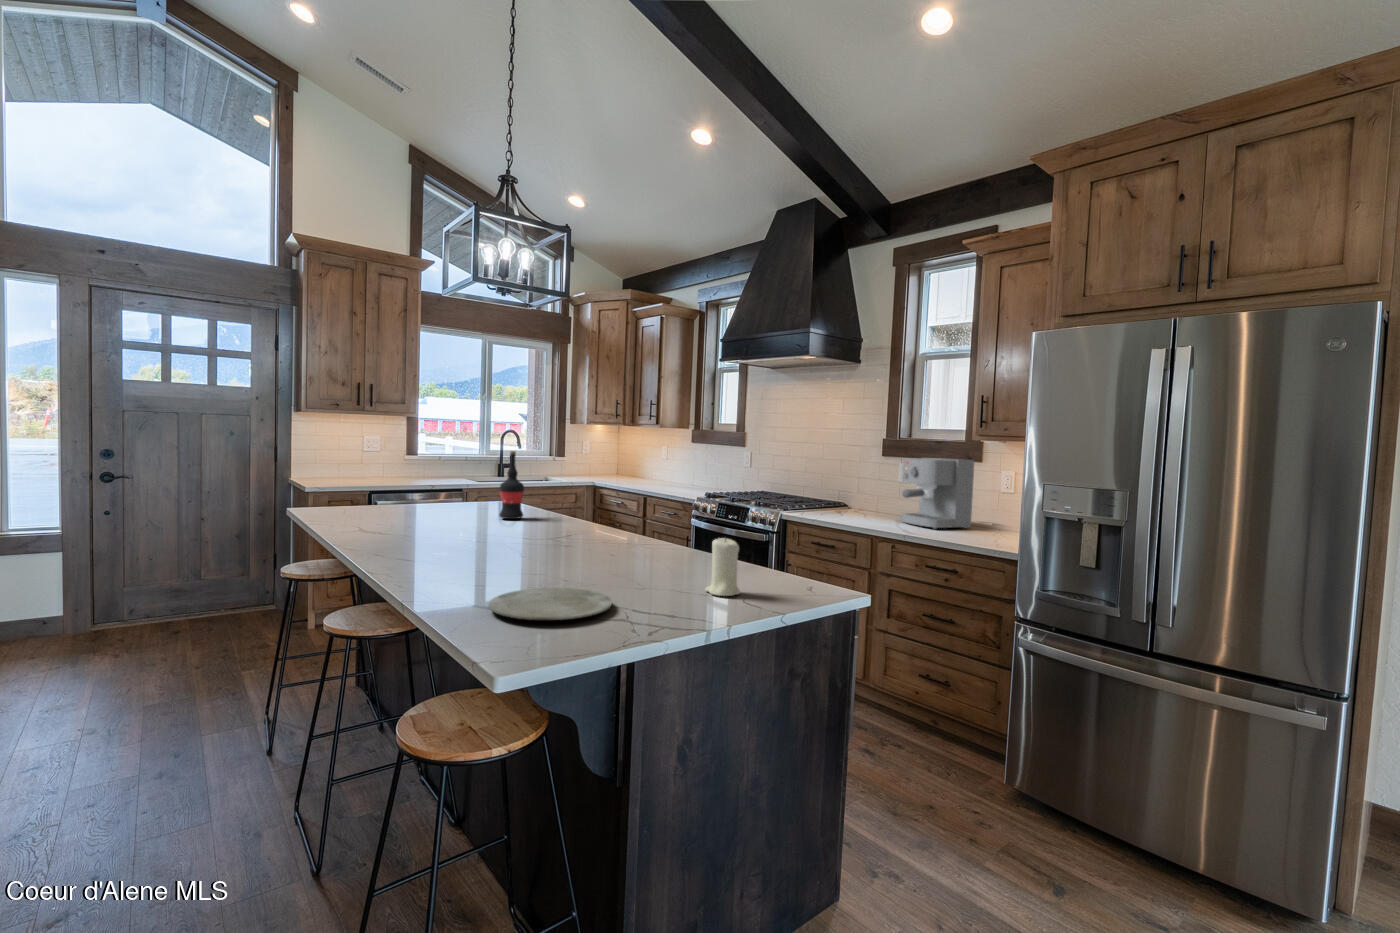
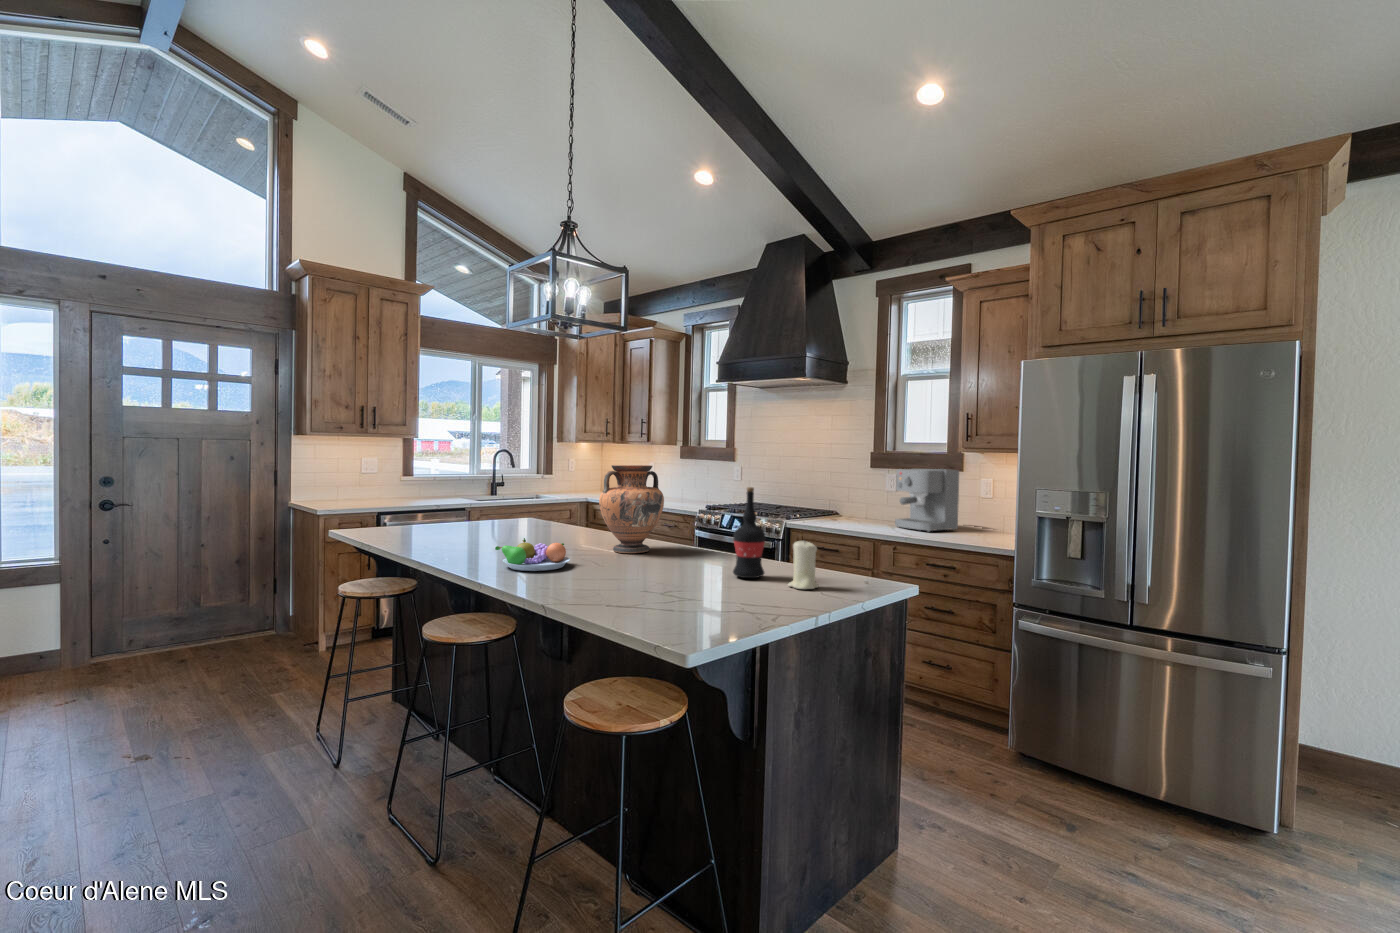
vase: none [535,446,607,544] -> present [599,465,664,553]
wine bottle: present [499,451,524,519] -> present [733,487,765,578]
fruit bowl: none [399,524,483,561] -> present [495,538,570,571]
plate: present [489,588,612,620] -> none [626,587,728,611]

